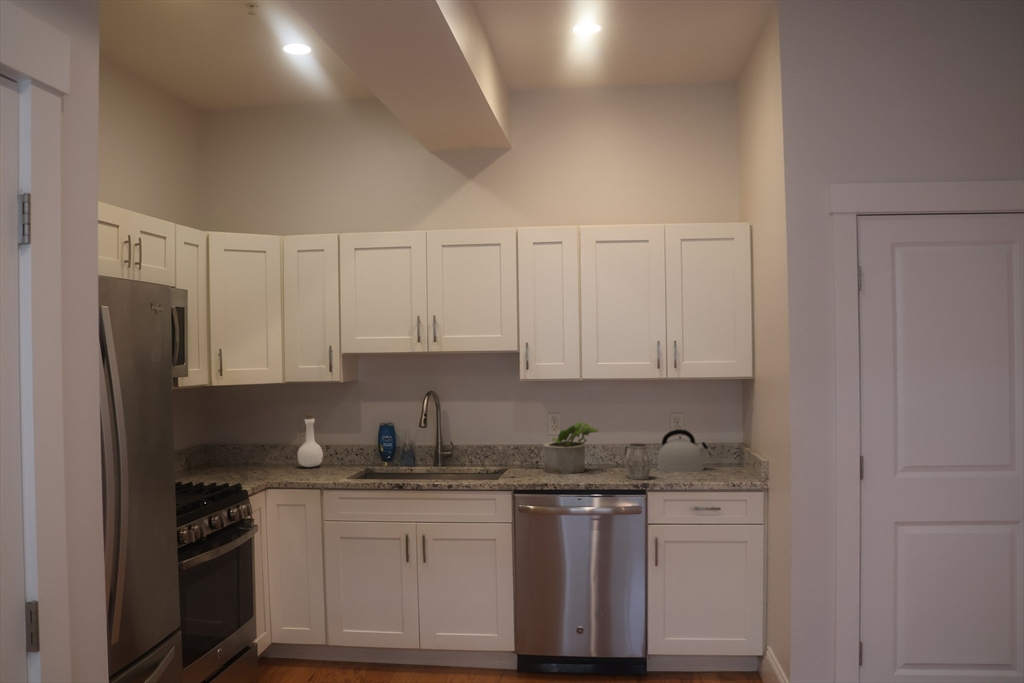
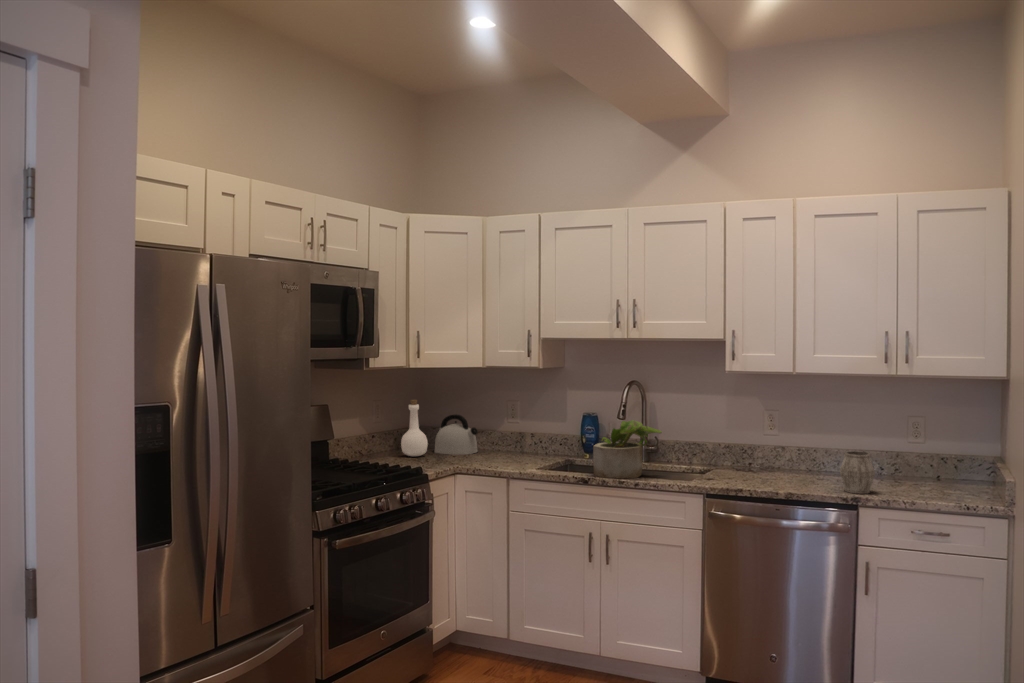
bottle: present [297,414,323,467] -> present [401,400,428,456]
potted plant: present [543,422,599,474] -> present [593,420,662,479]
kettle: present [657,429,708,472] -> present [434,415,478,454]

